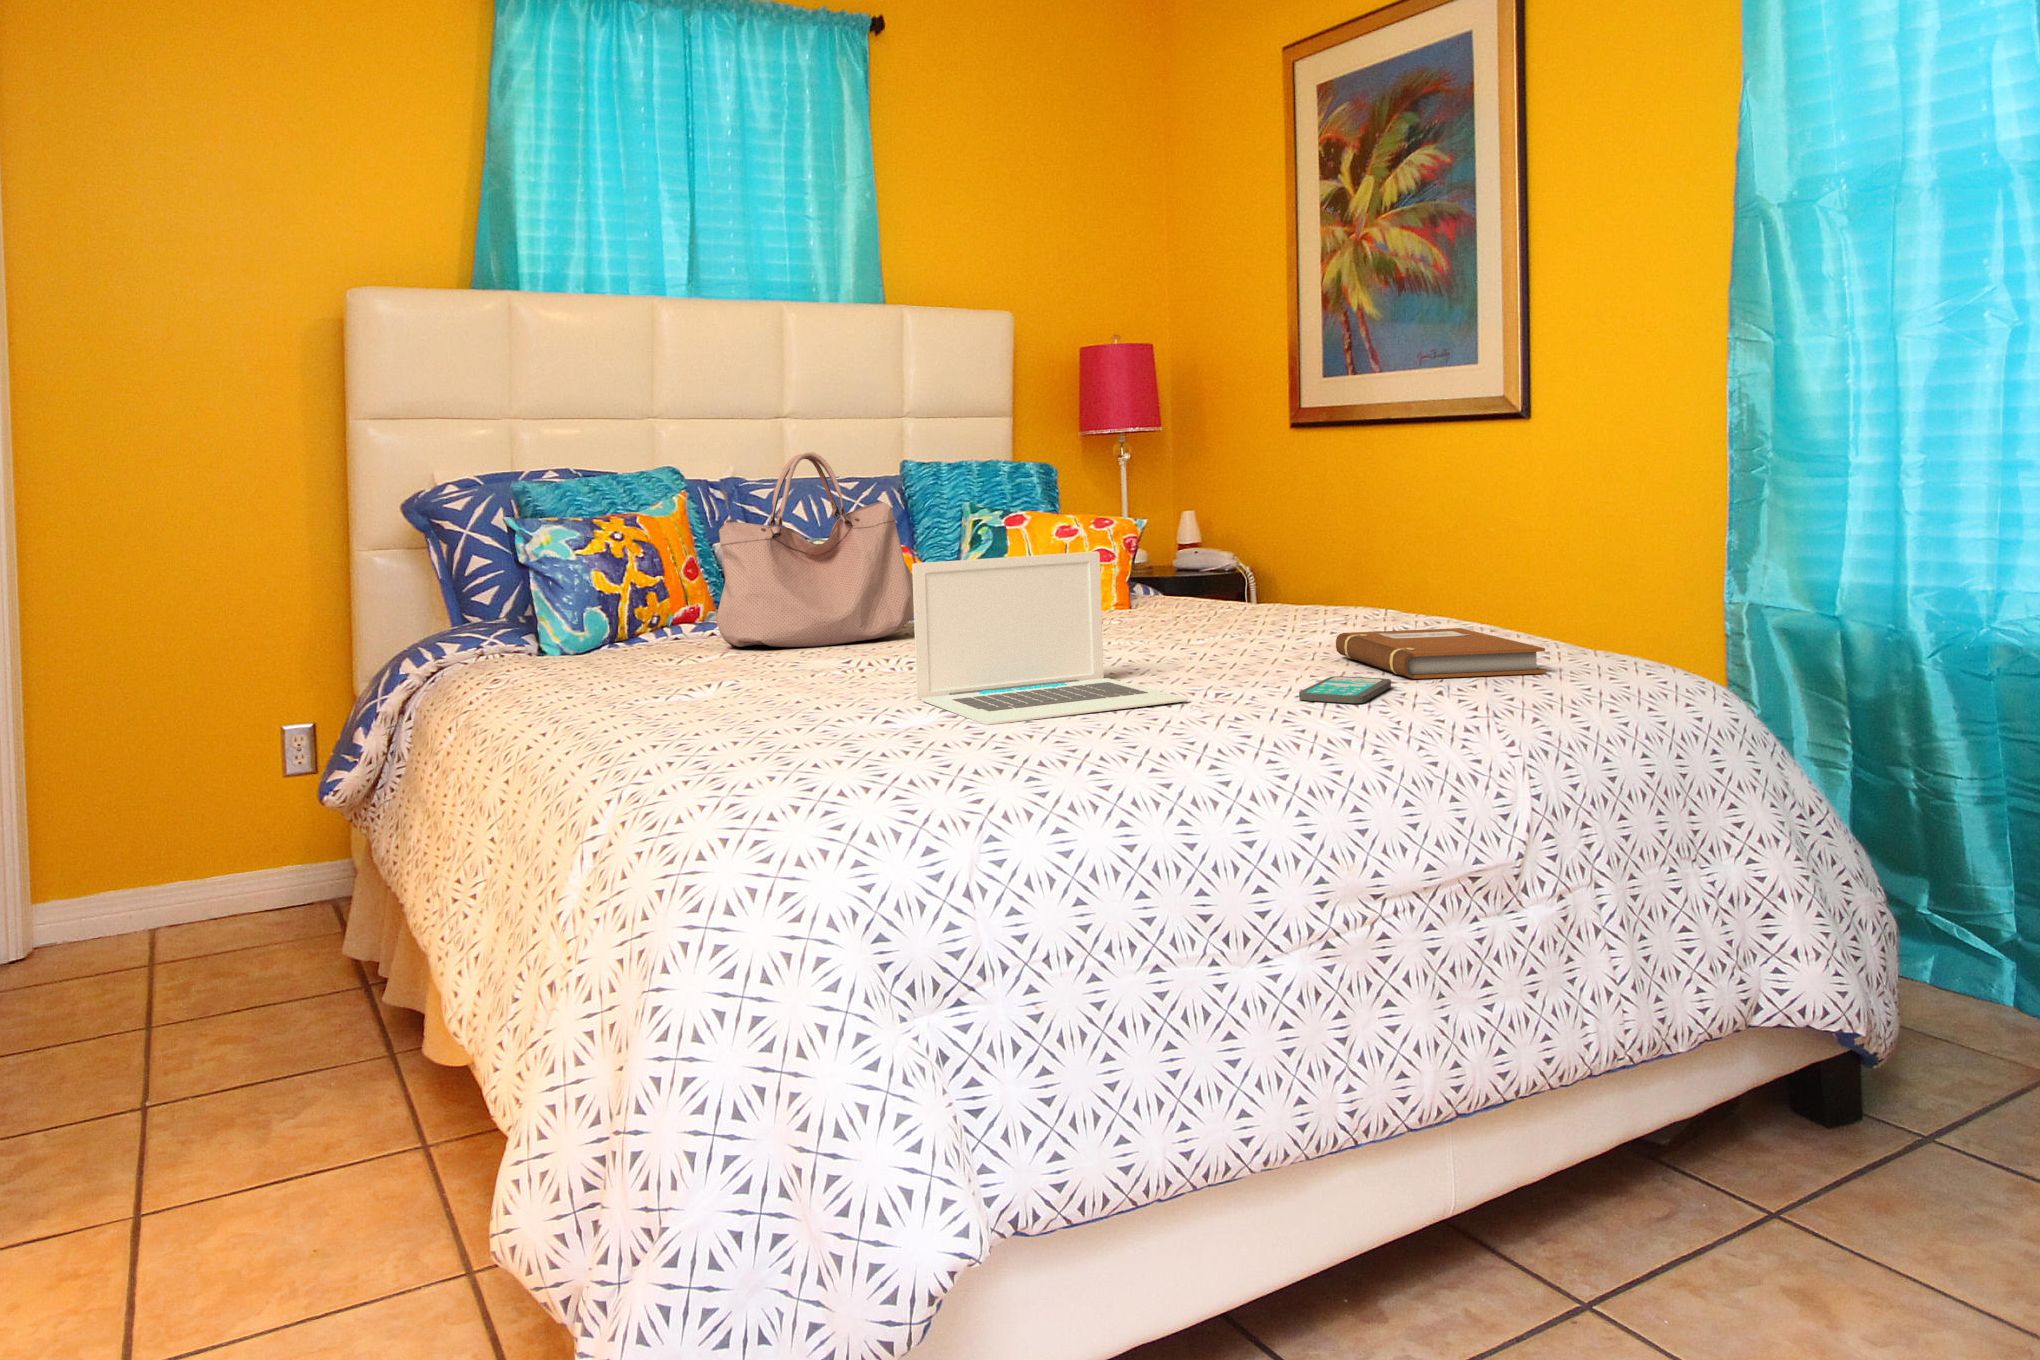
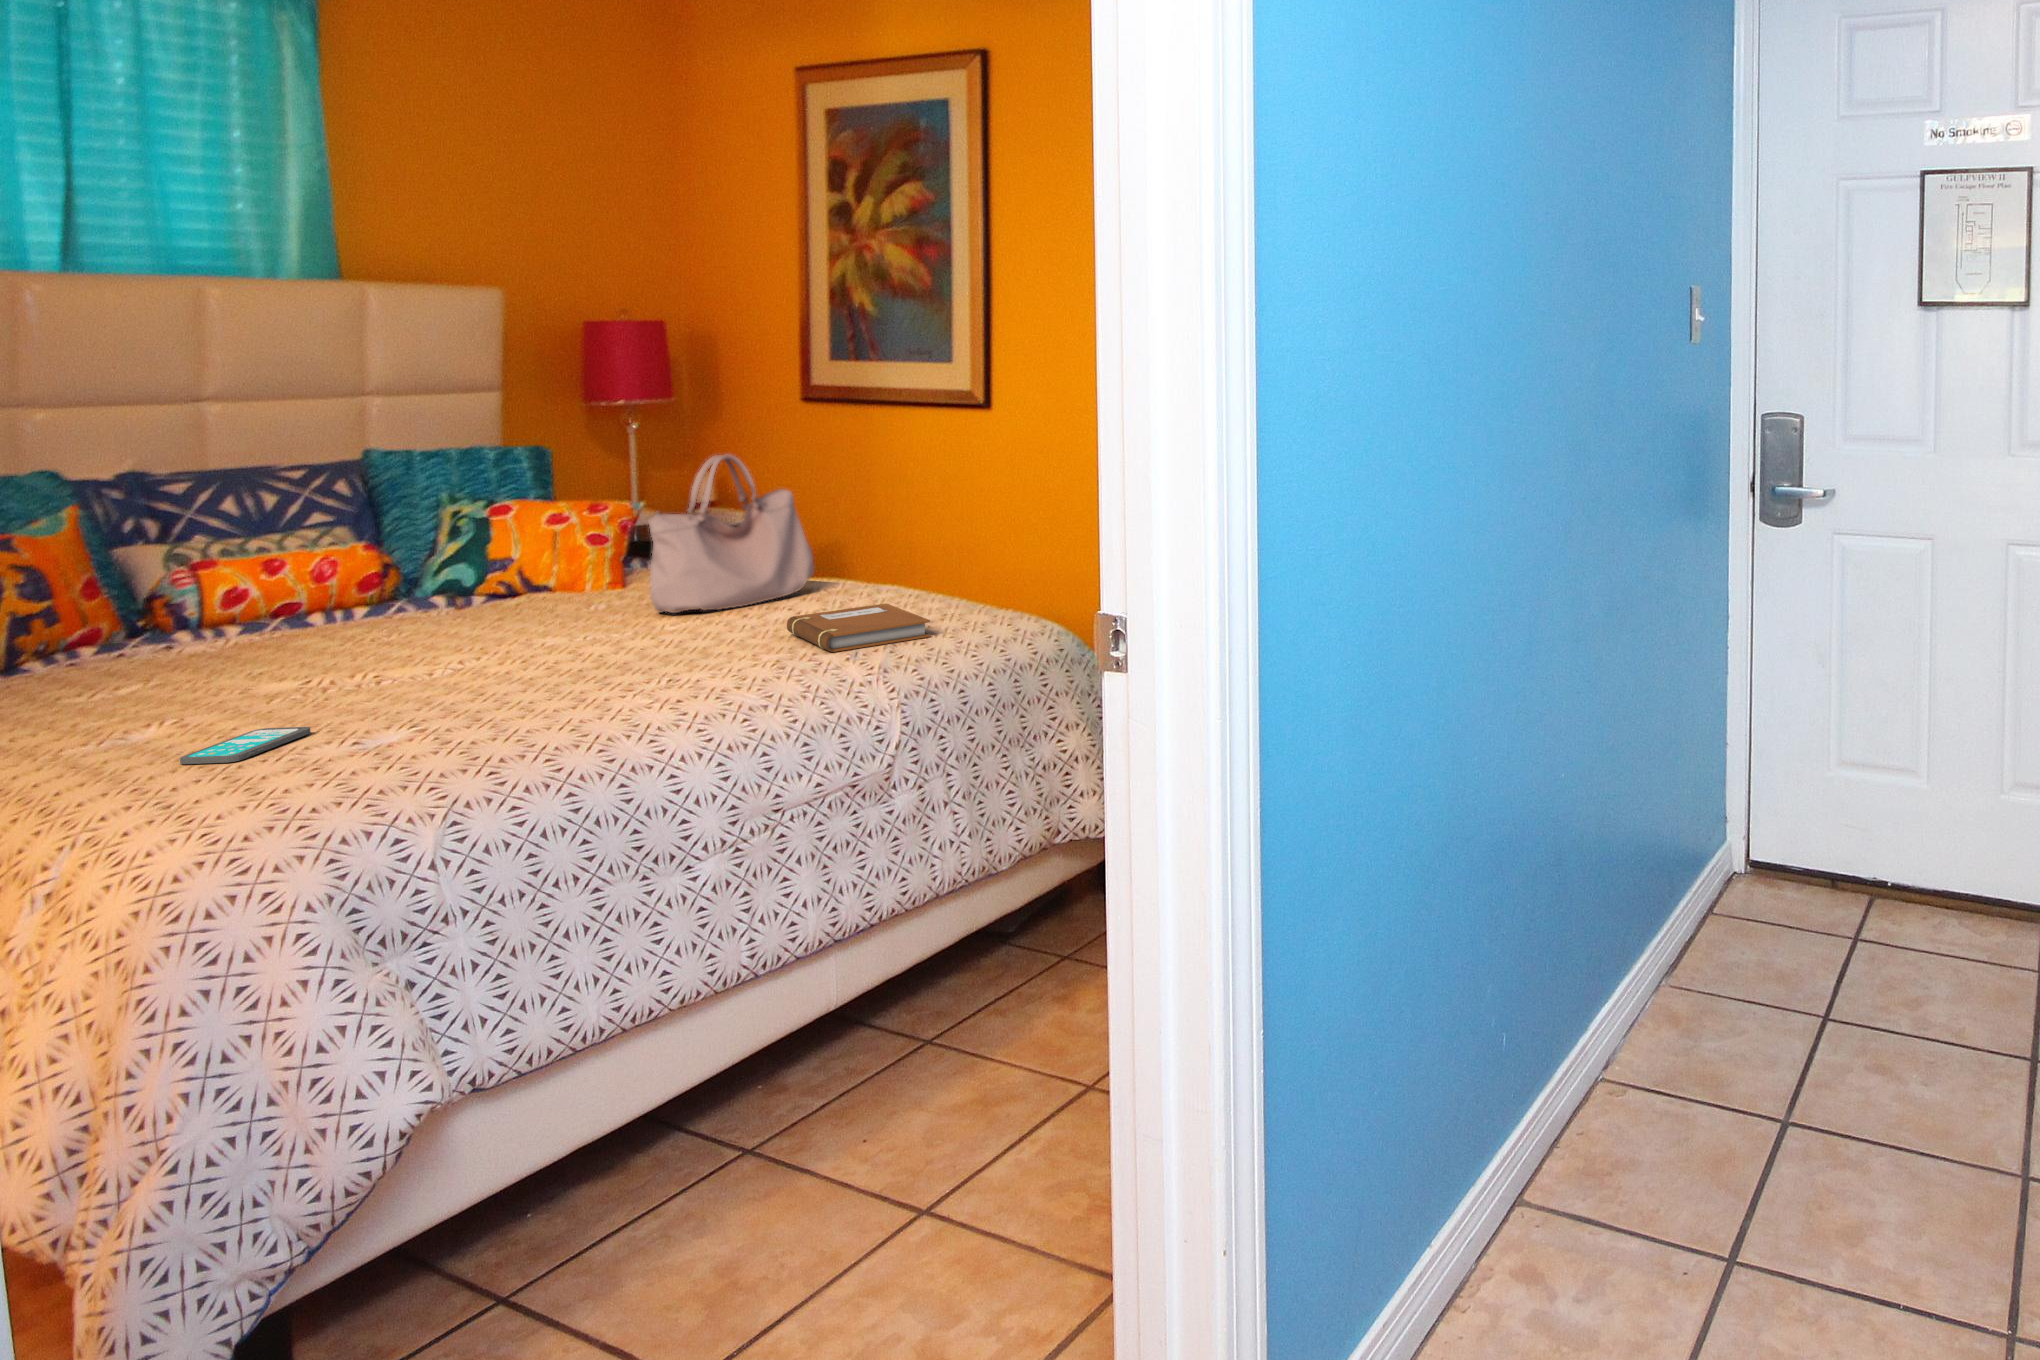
handbag: present [716,452,914,647] -> present [649,455,814,613]
laptop: present [912,552,1188,725] -> none [383,581,644,739]
smartphone: present [1299,676,1391,703] -> present [180,727,310,764]

